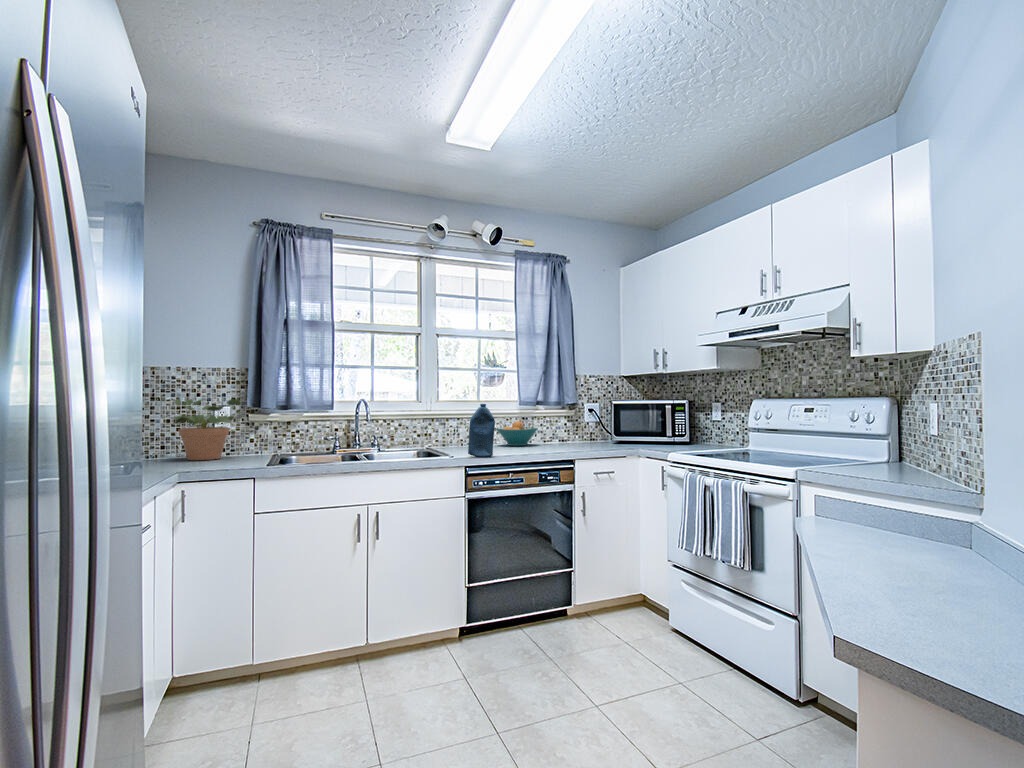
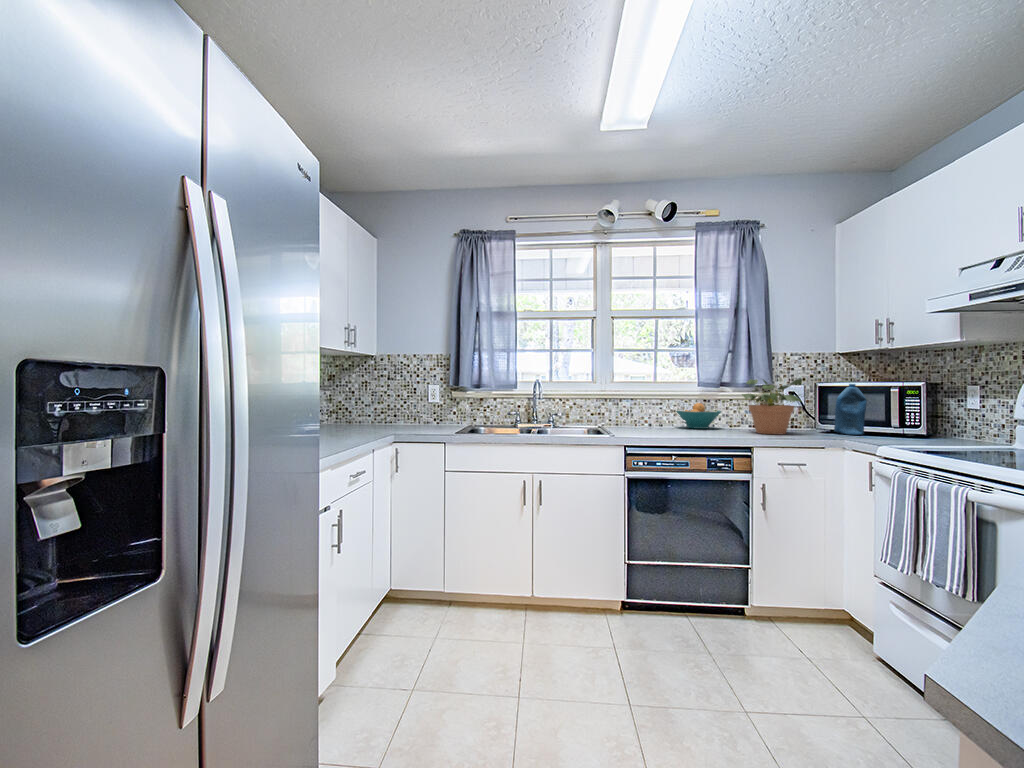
potted plant: present [171,399,243,460] -> present [742,379,802,434]
bottle: present [468,404,495,457] -> present [834,384,867,435]

